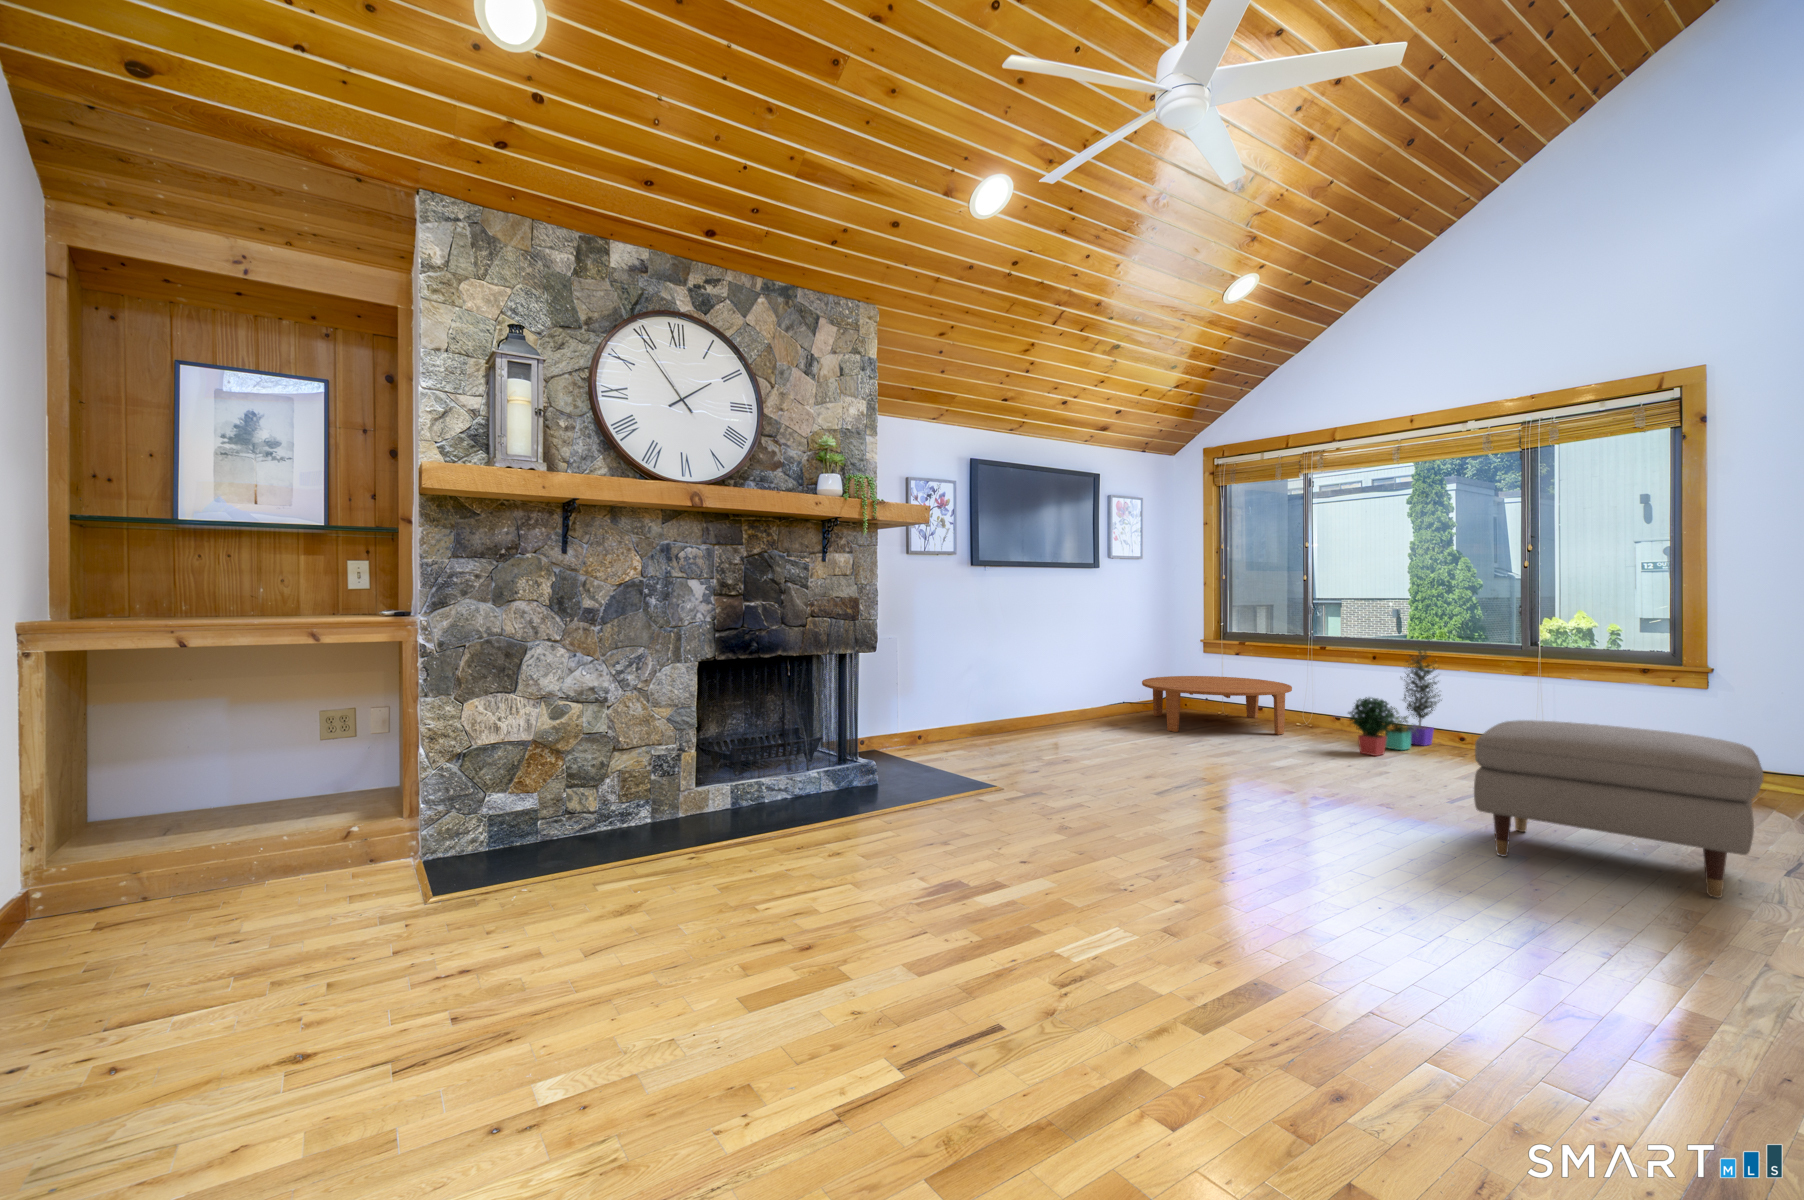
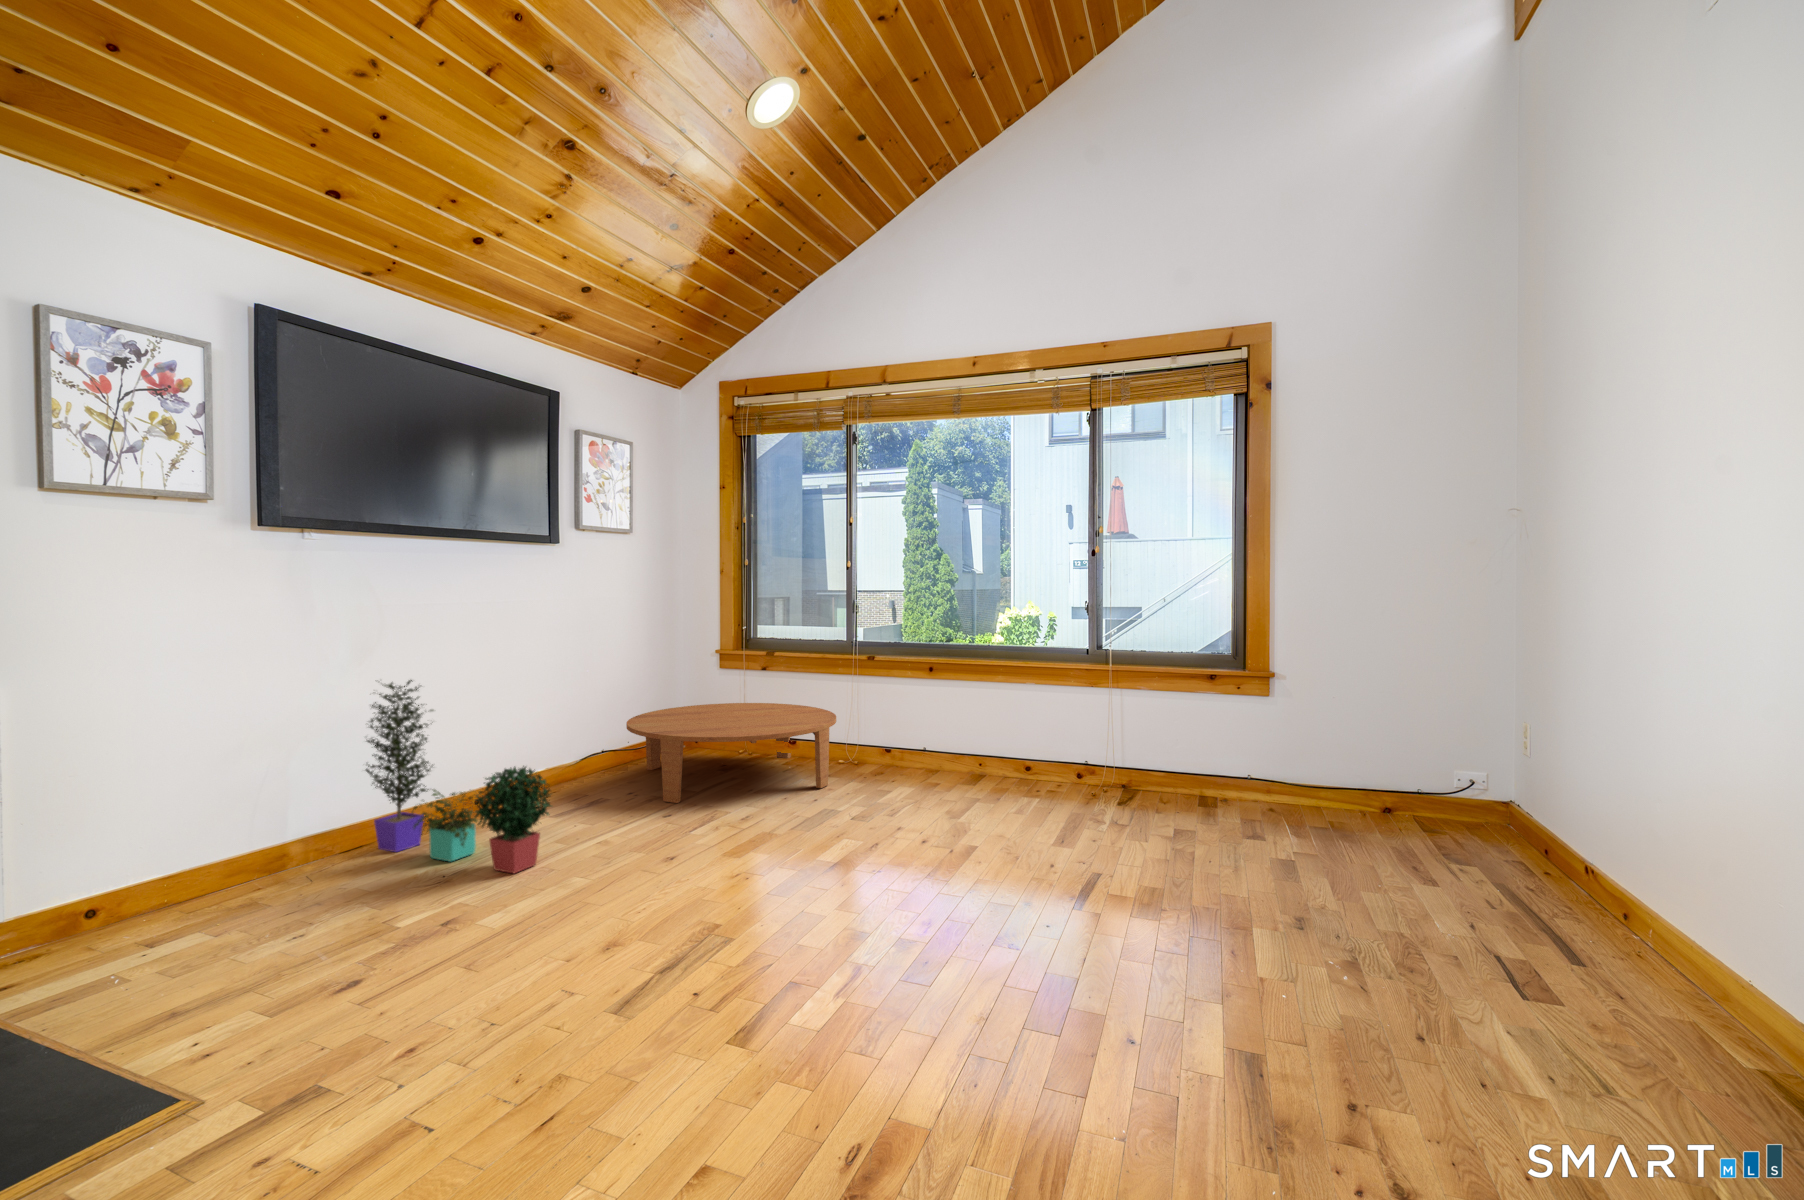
potted plant: present [1348,649,1442,756] -> present [366,680,551,874]
ottoman: present [1474,720,1763,898] -> none [1164,788,1613,1102]

